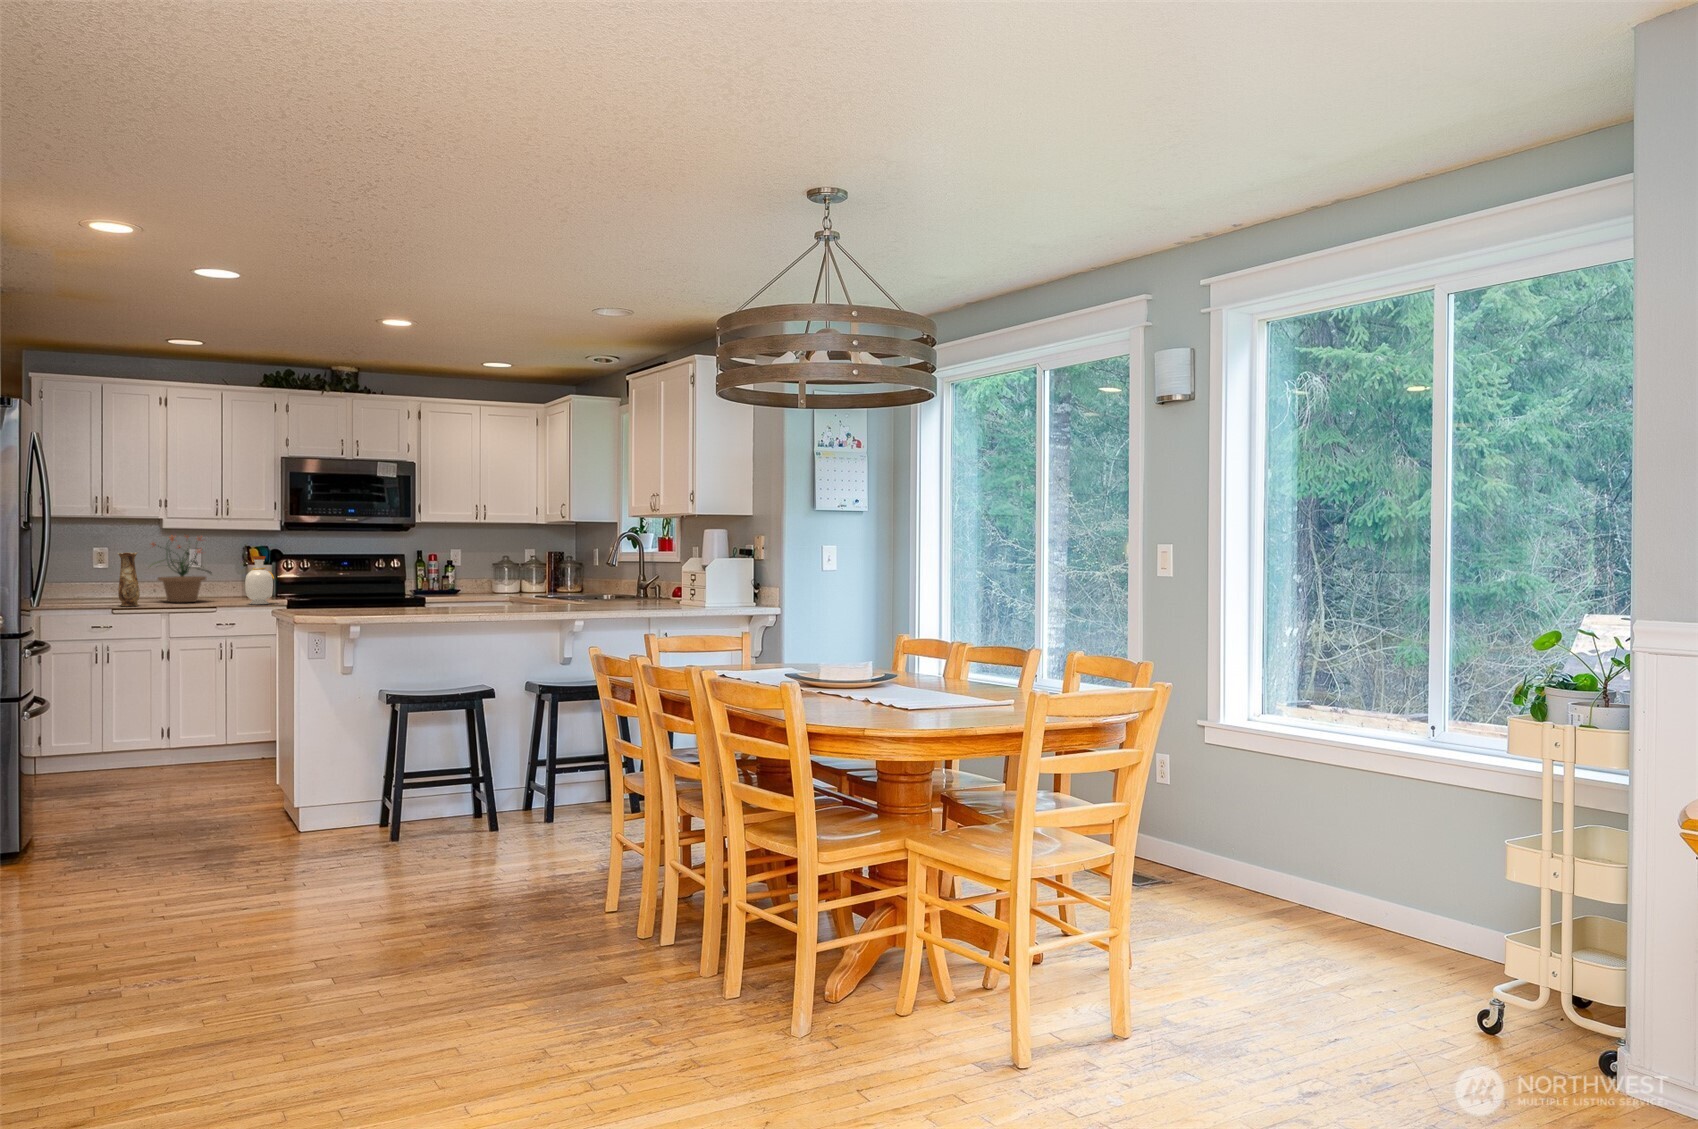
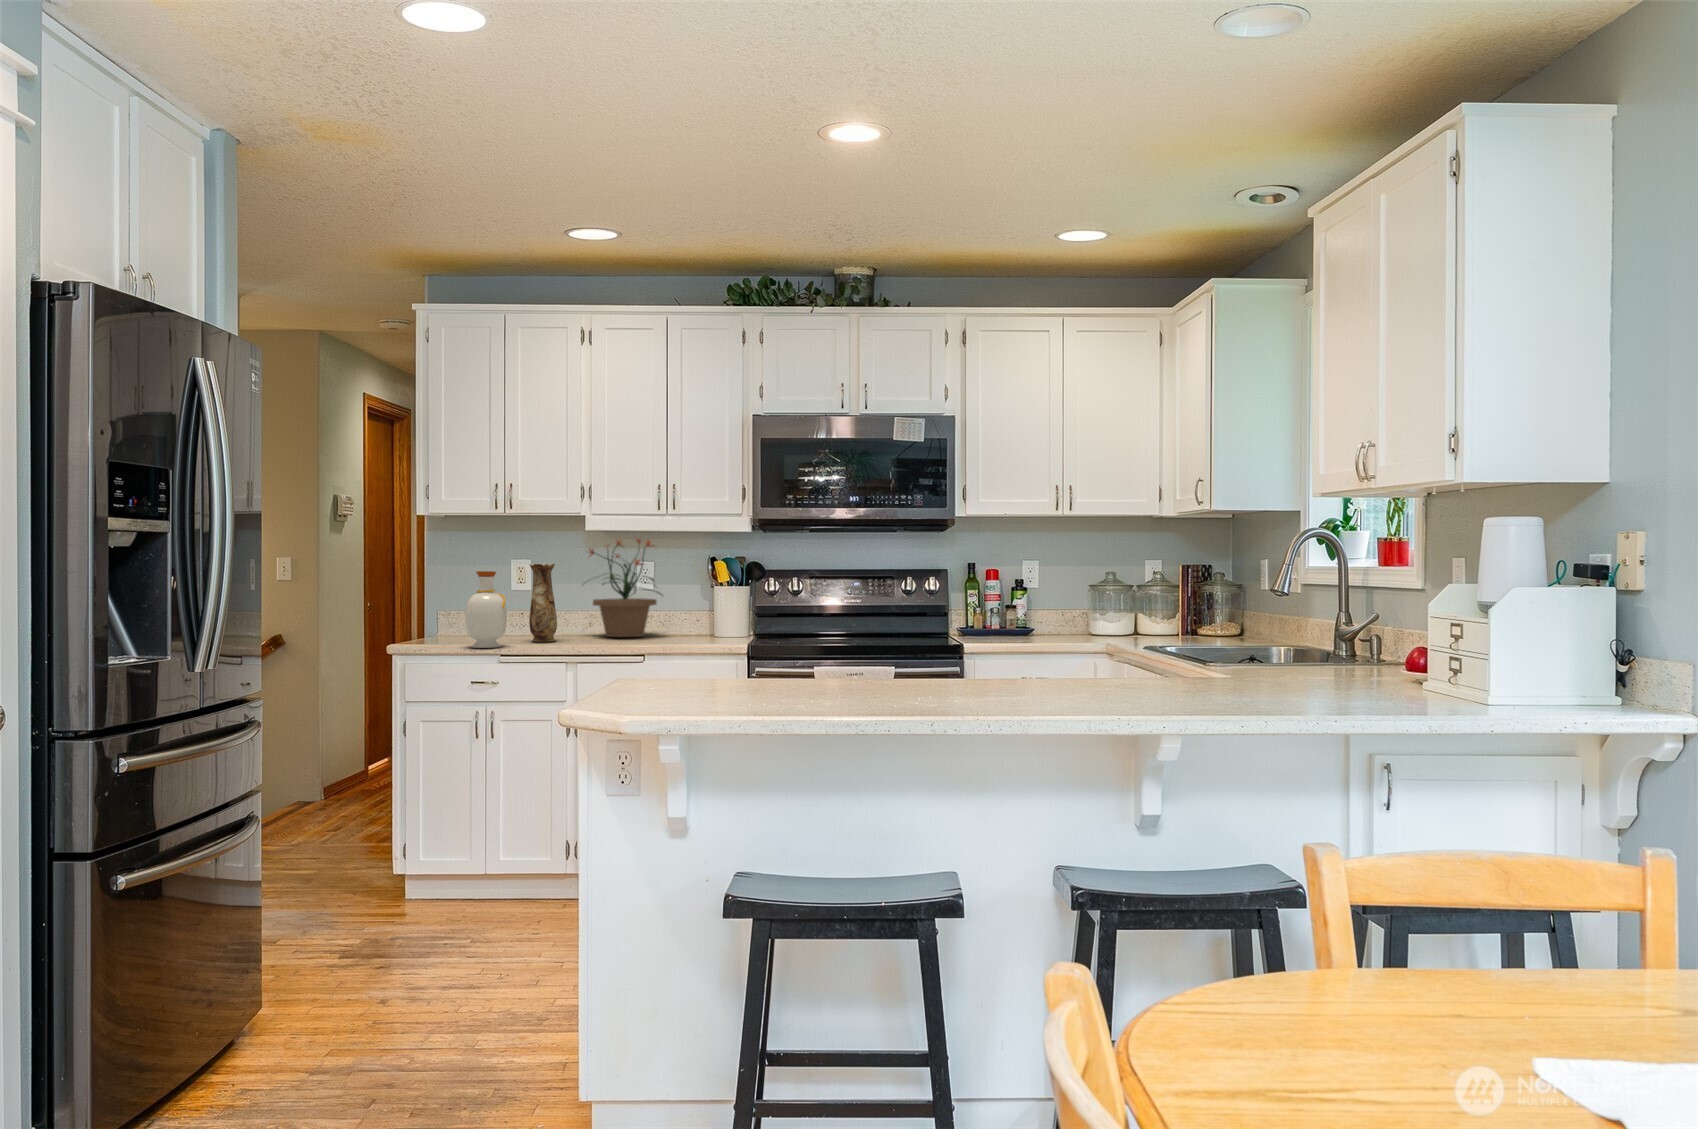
bottle: present [245,556,274,604] -> present [465,571,507,648]

